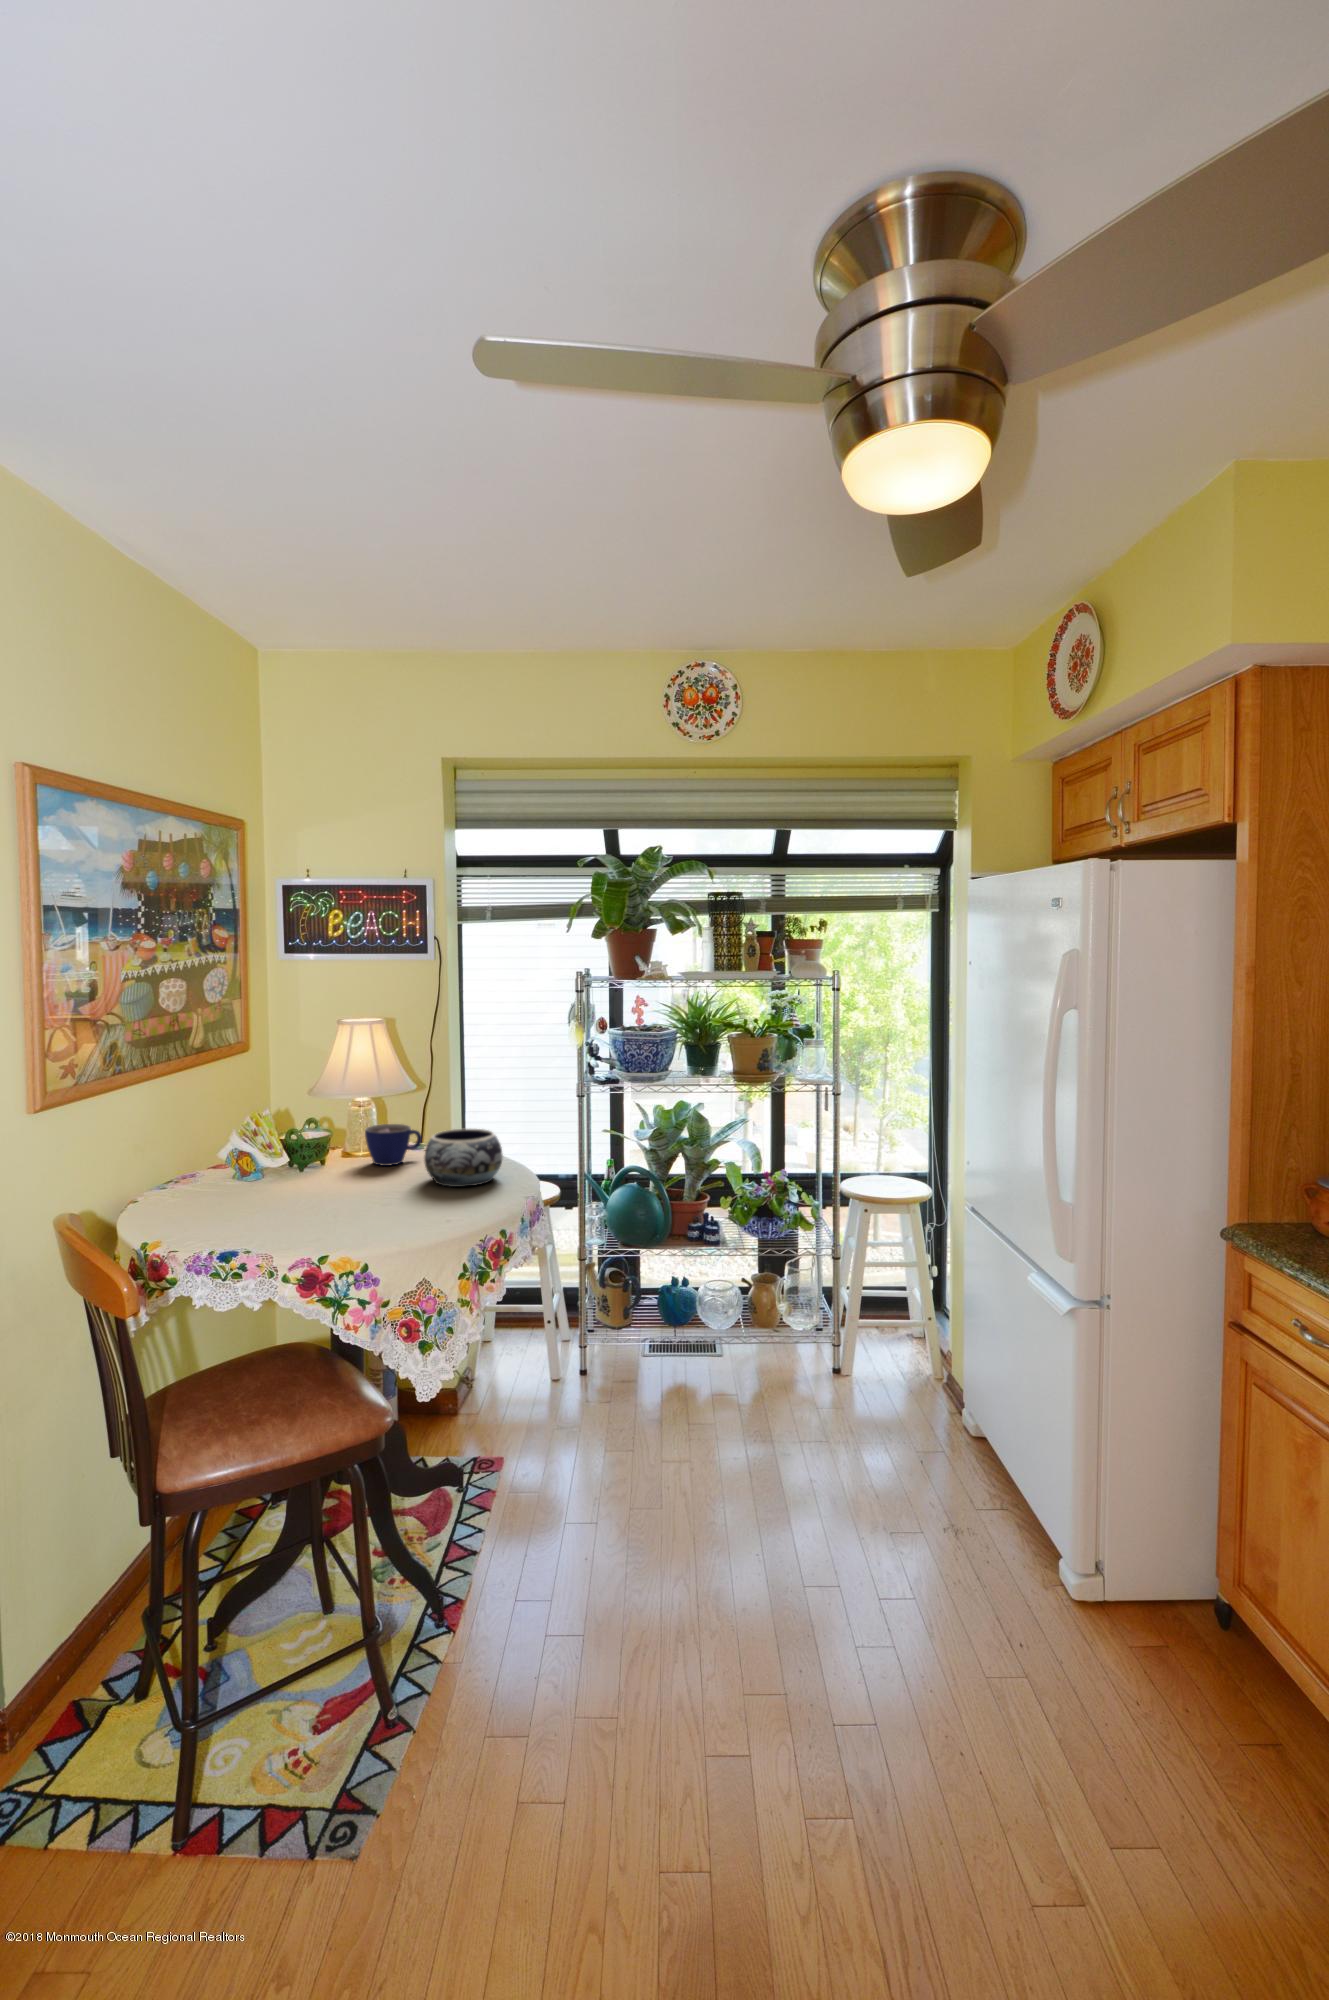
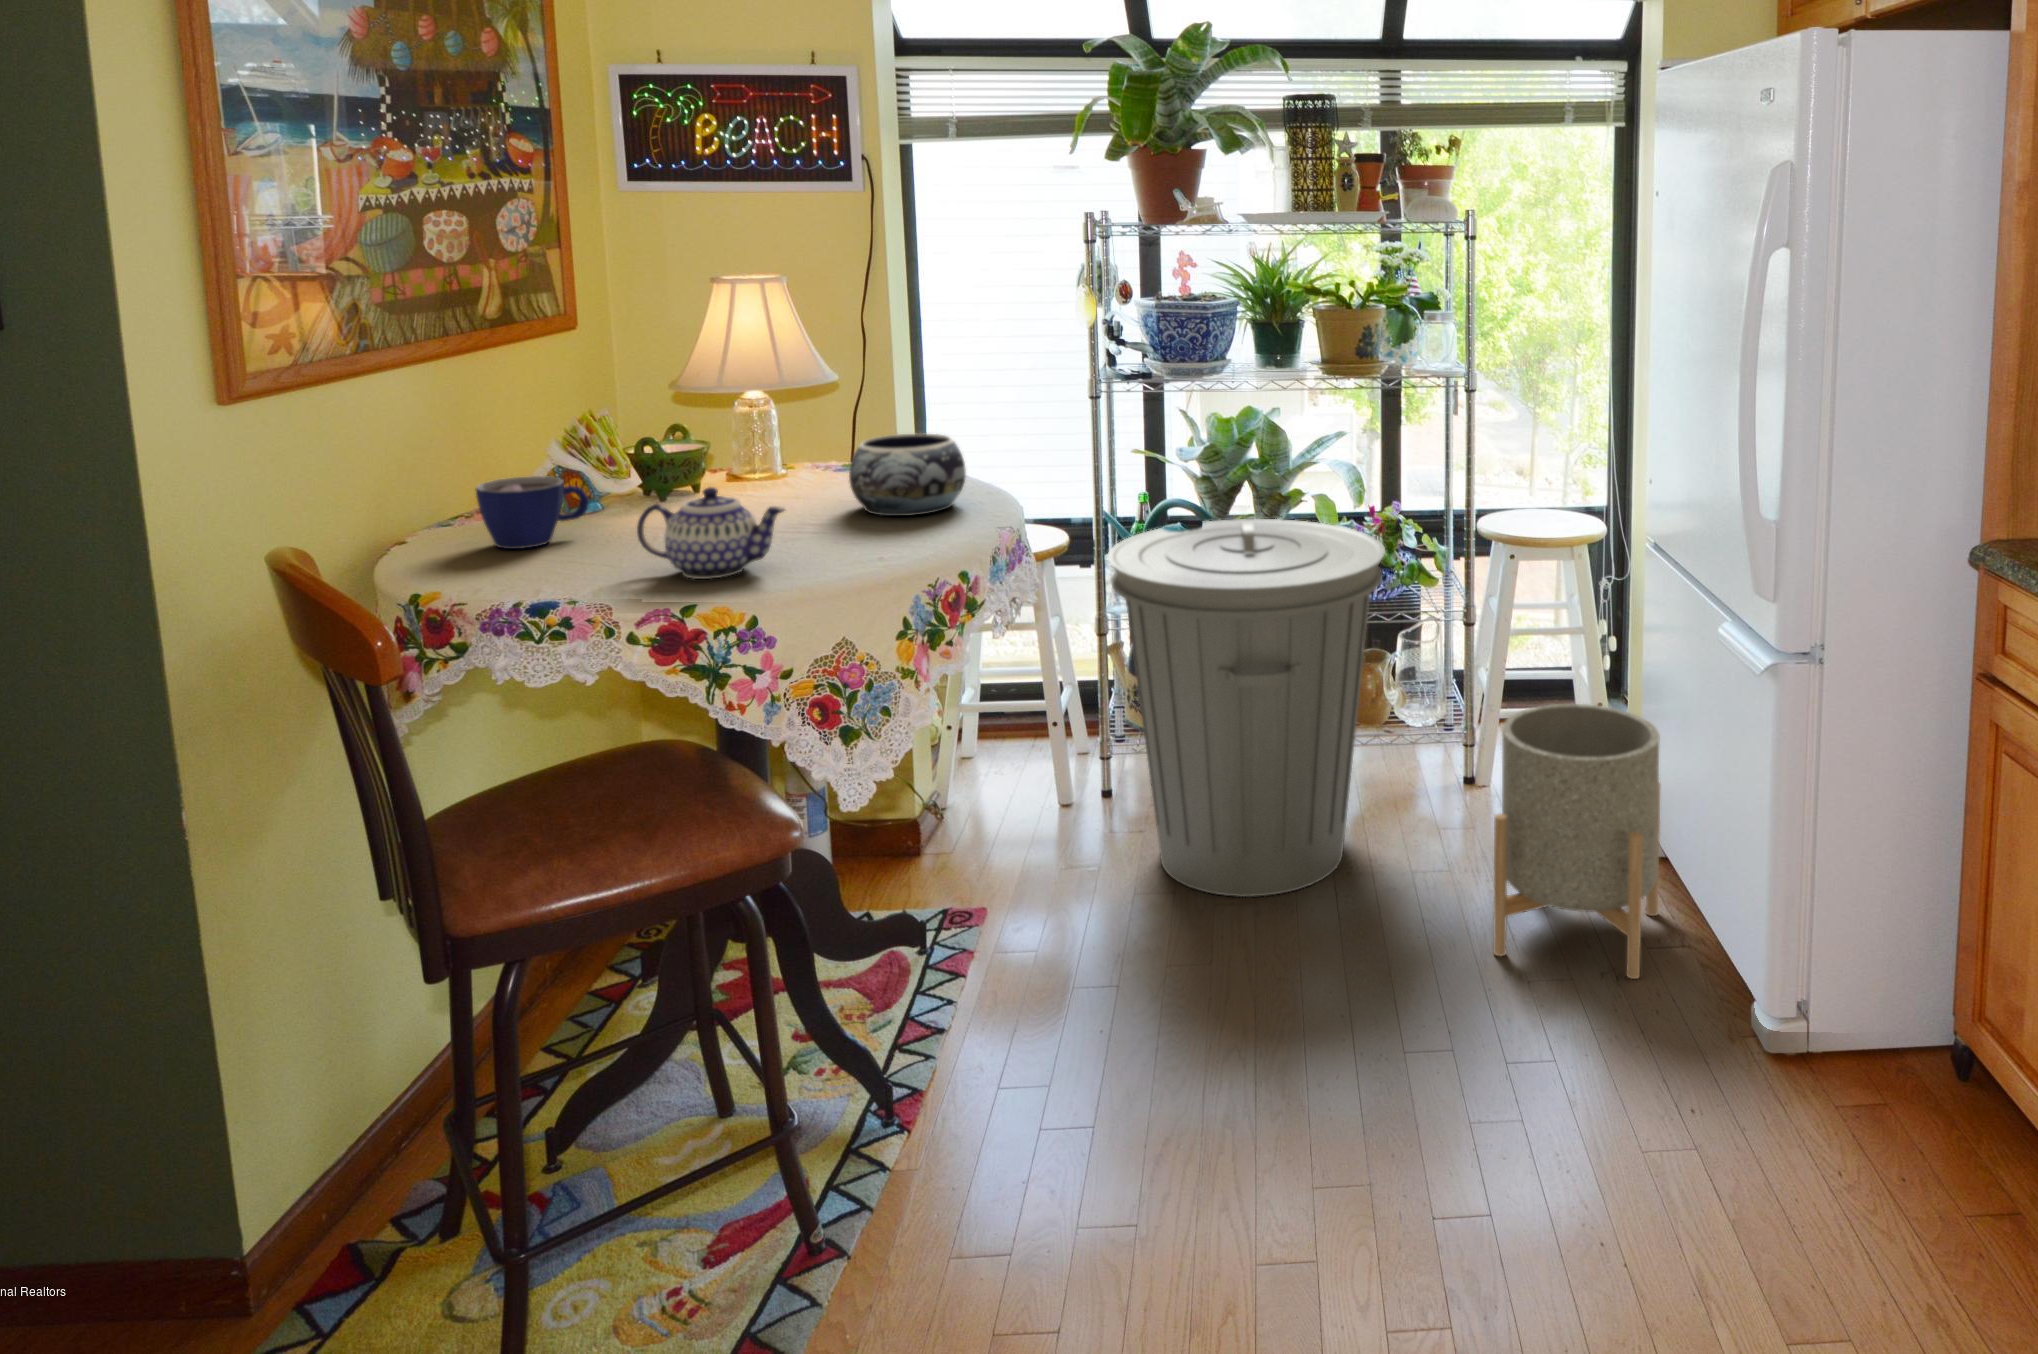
cup: present [365,1124,422,1166] -> present [475,476,589,549]
teapot: none [283,1171,385,1235] -> present [637,487,785,579]
trash can: none [592,1182,781,1449] -> present [1108,519,1385,897]
planter: none [861,1319,978,1521] -> present [1493,704,1661,979]

